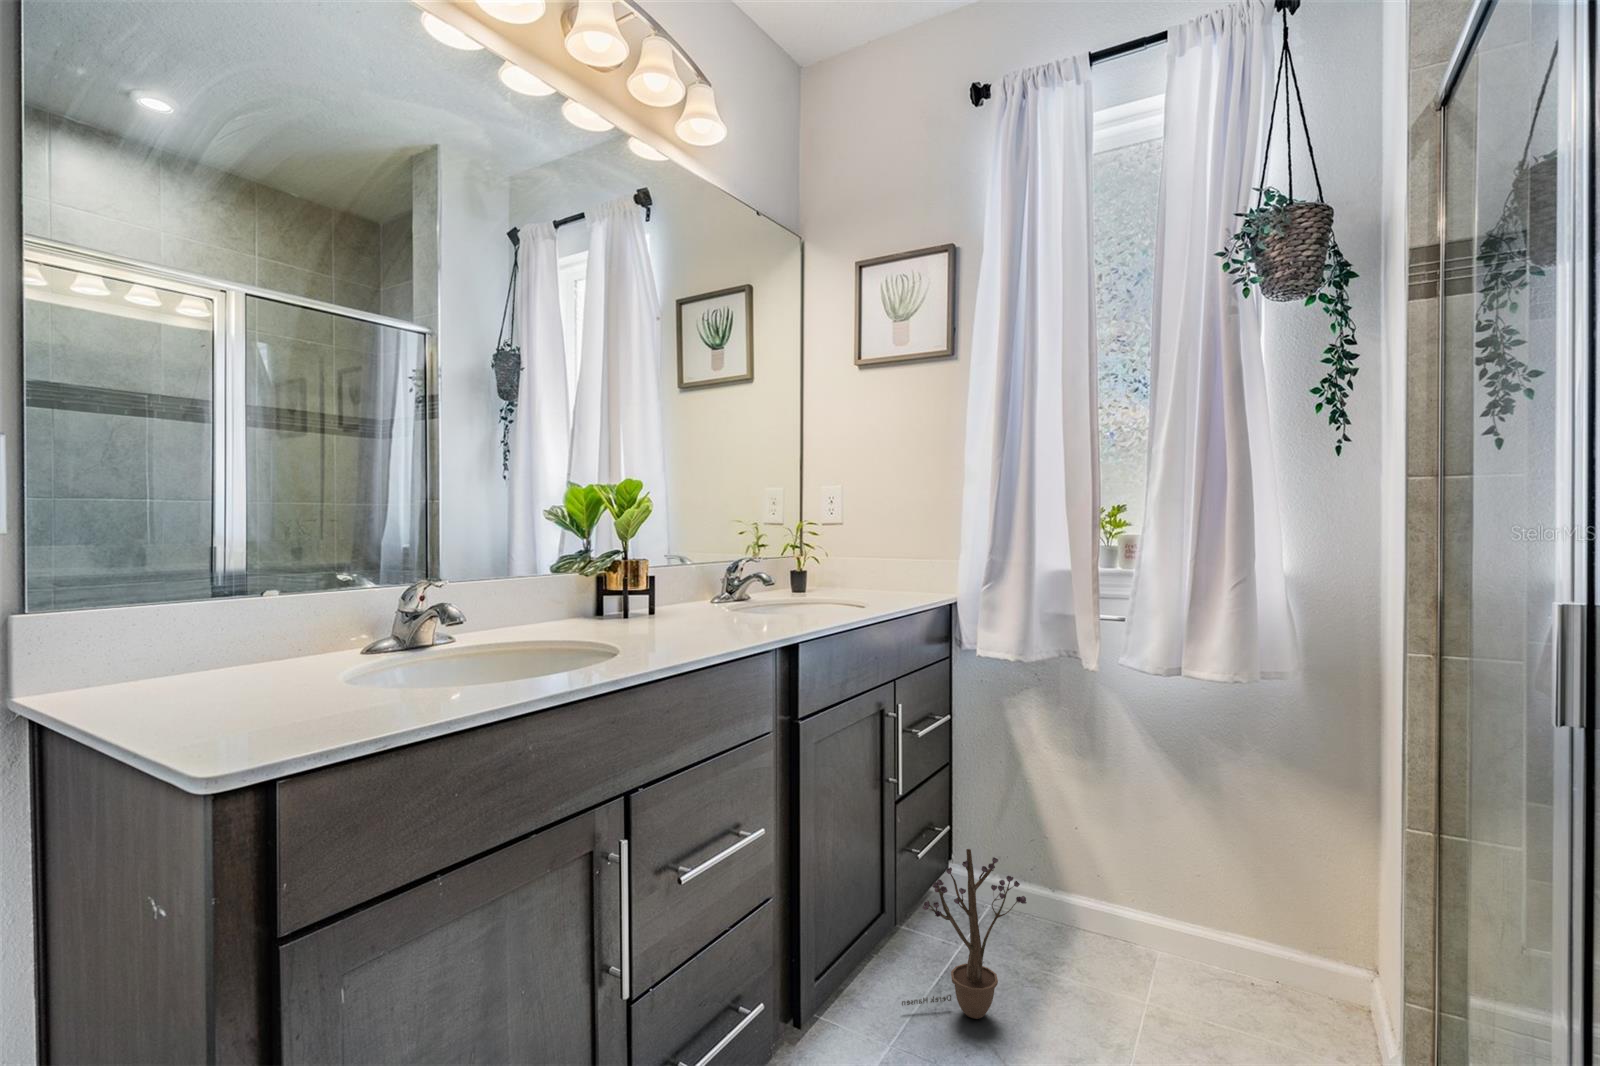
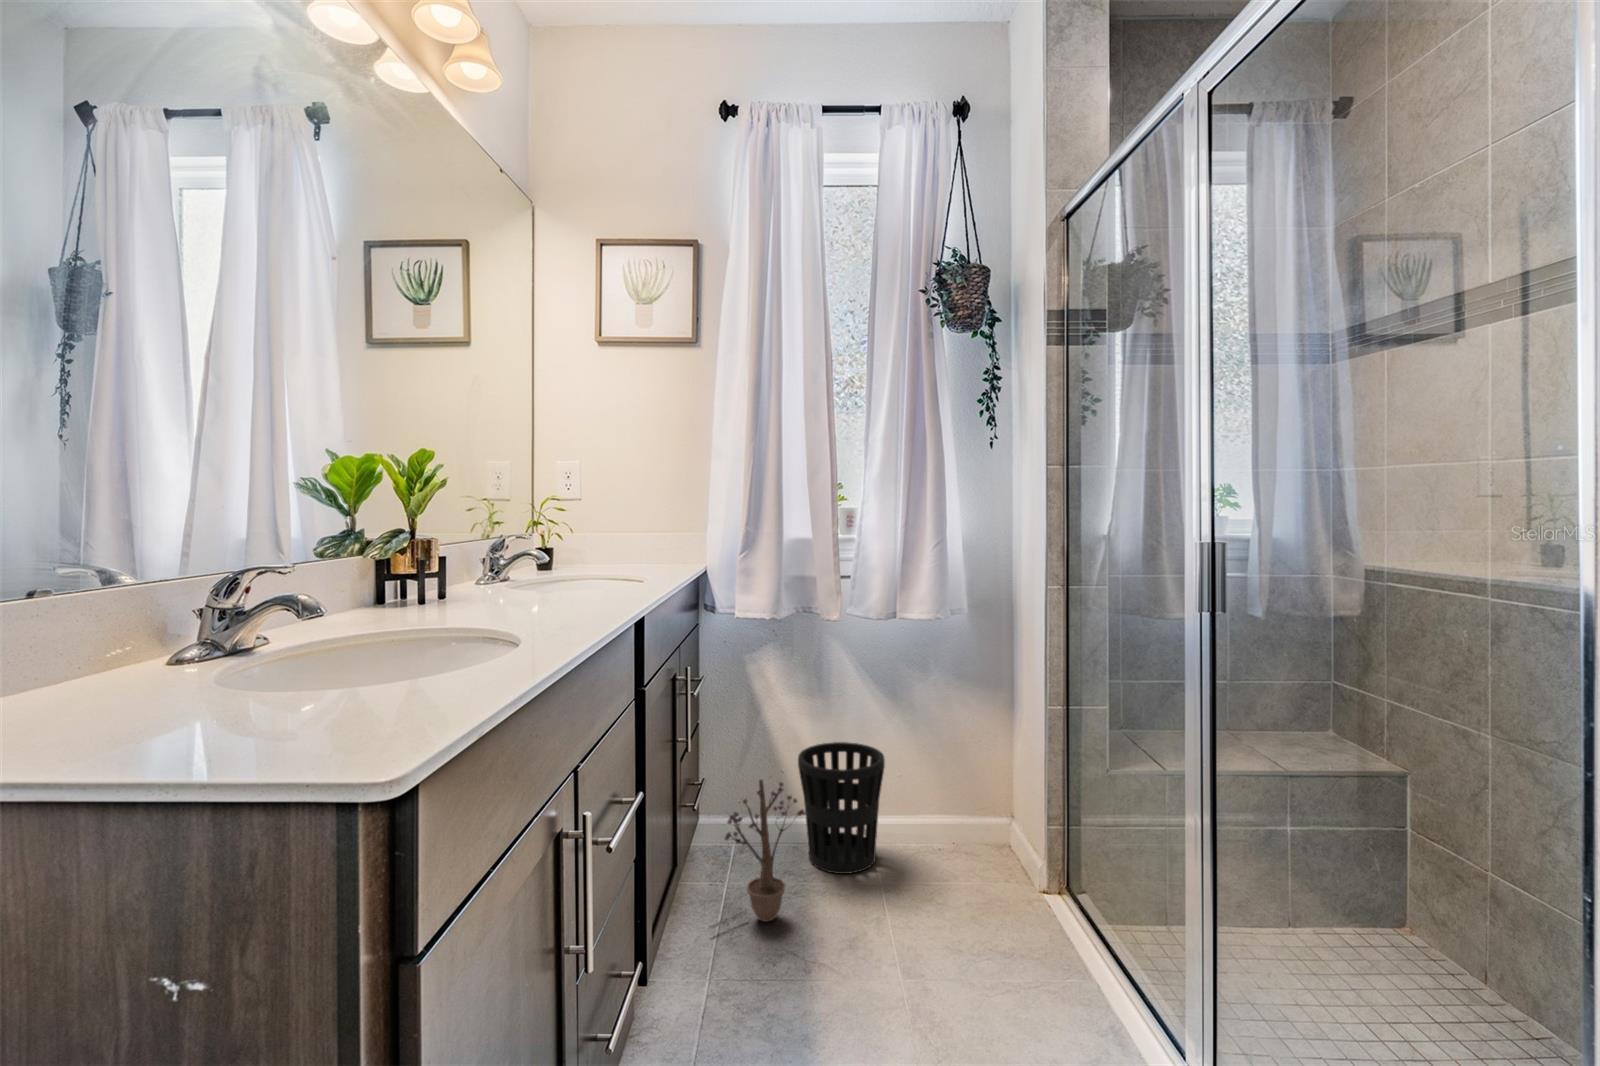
wastebasket: none [1049,823,1164,996] -> present [798,742,885,874]

